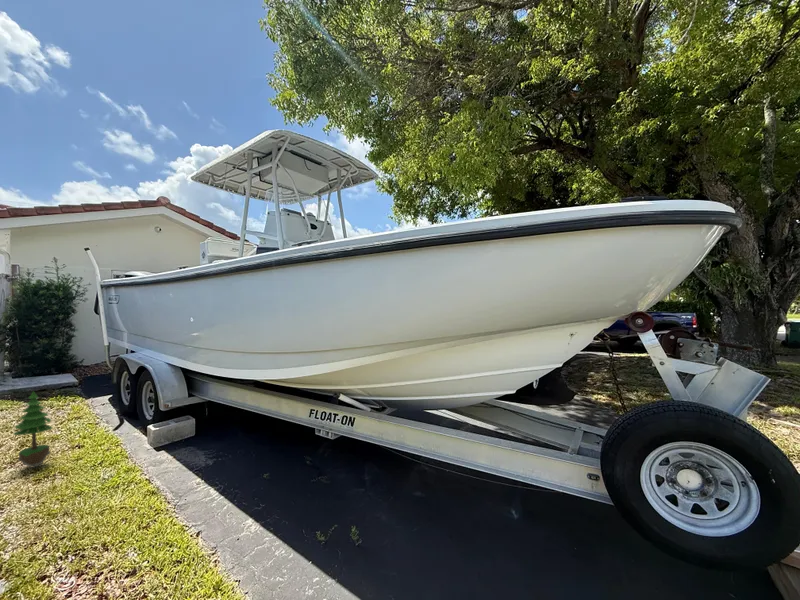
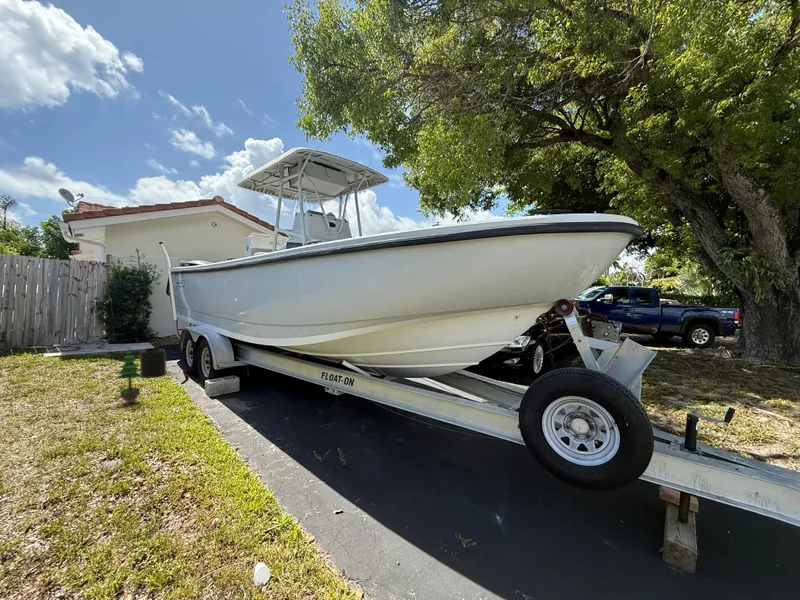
trash can: none [54,373,92,424] -> present [140,348,166,378]

